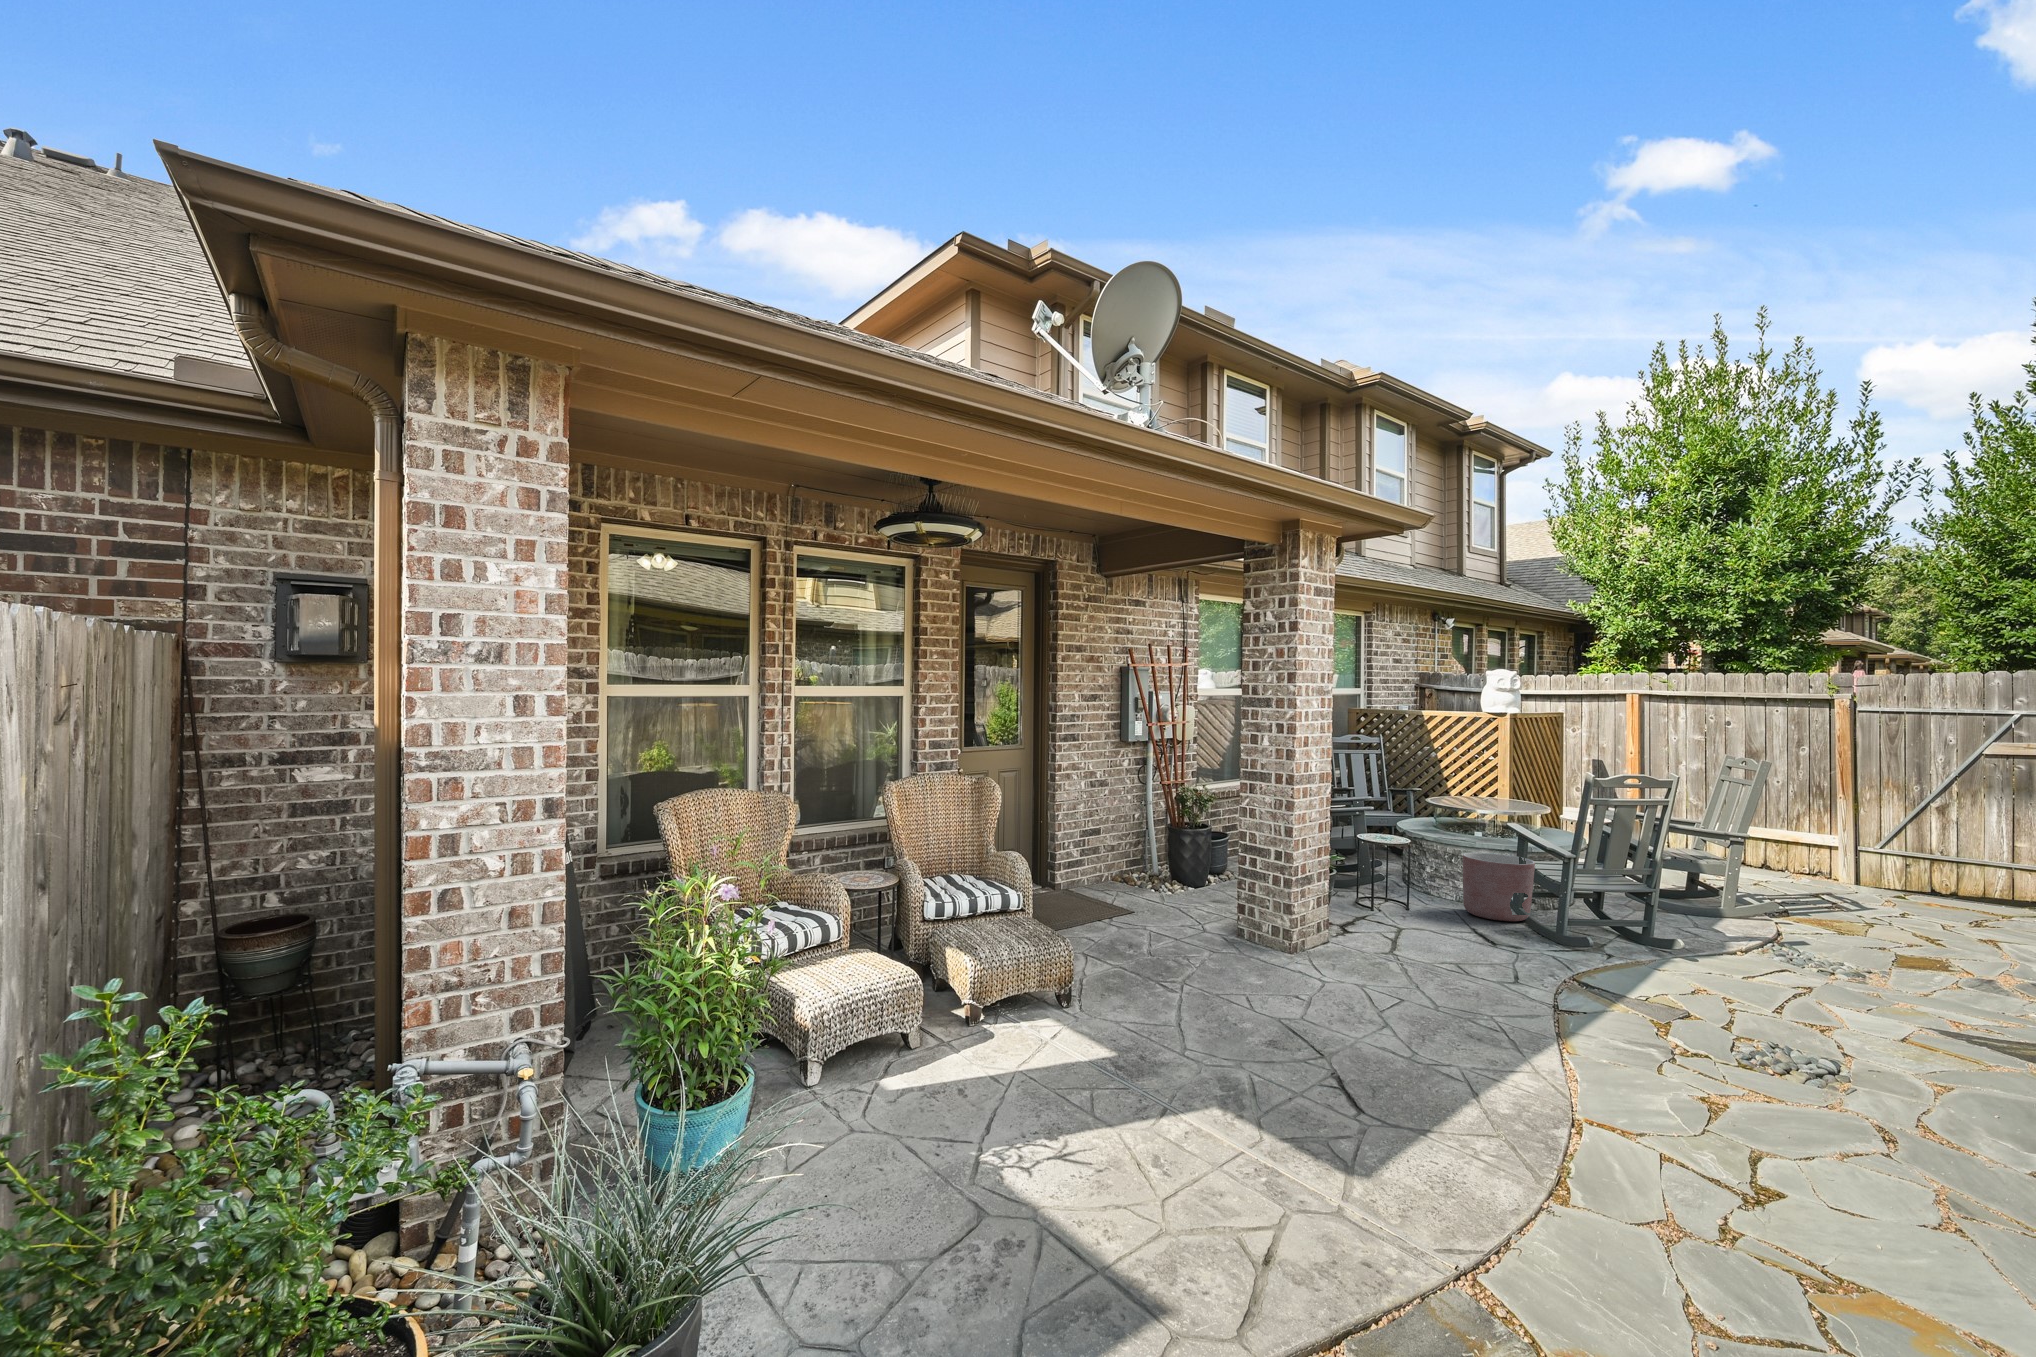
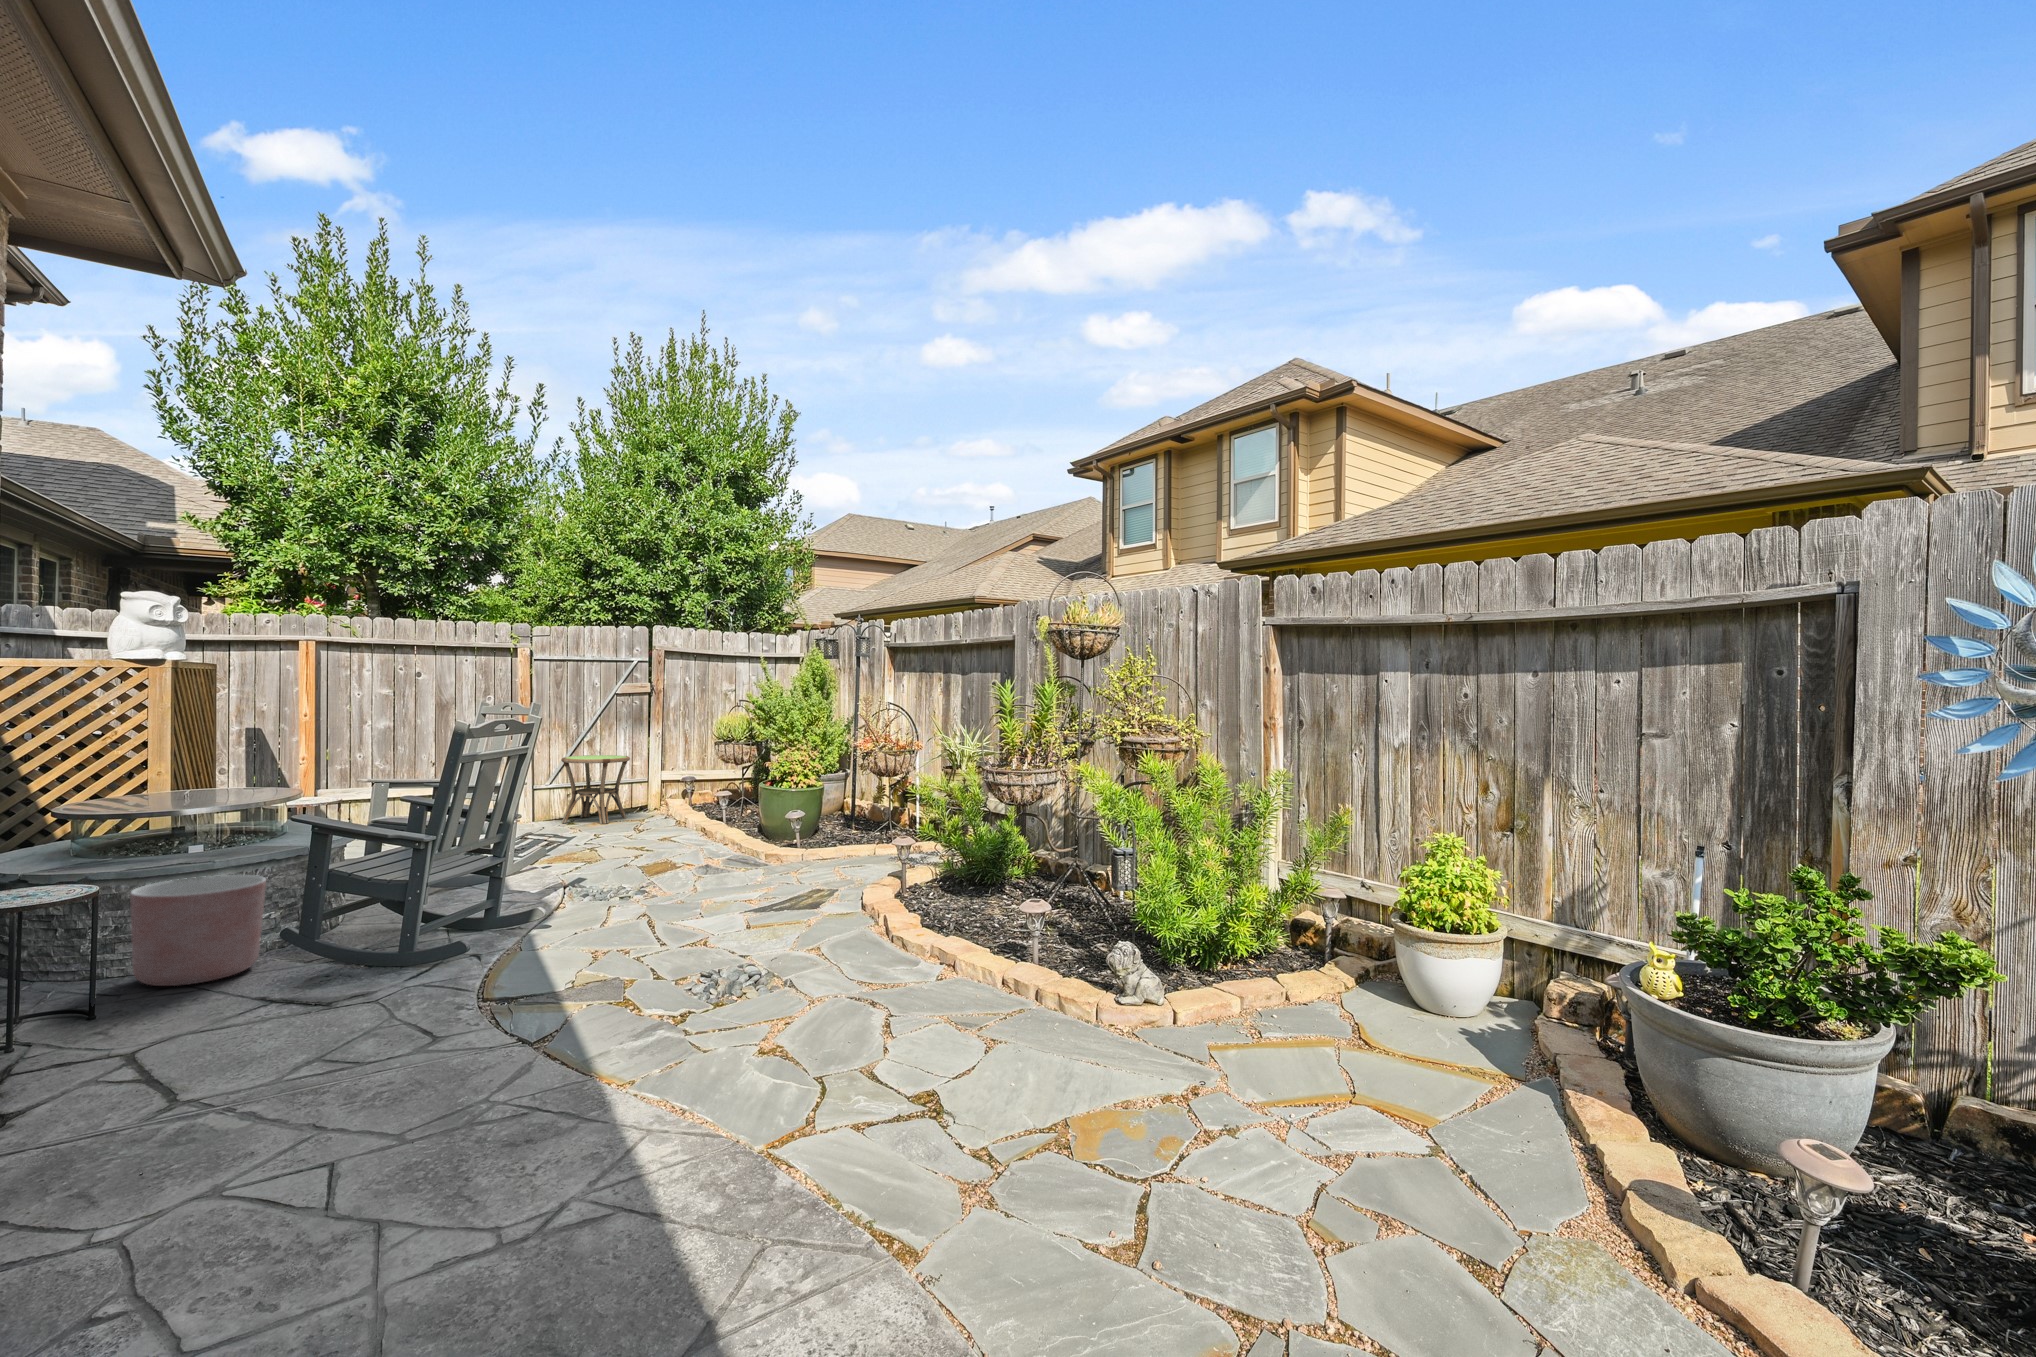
side table: none [1890,820,1992,904] -> present [561,755,630,824]

